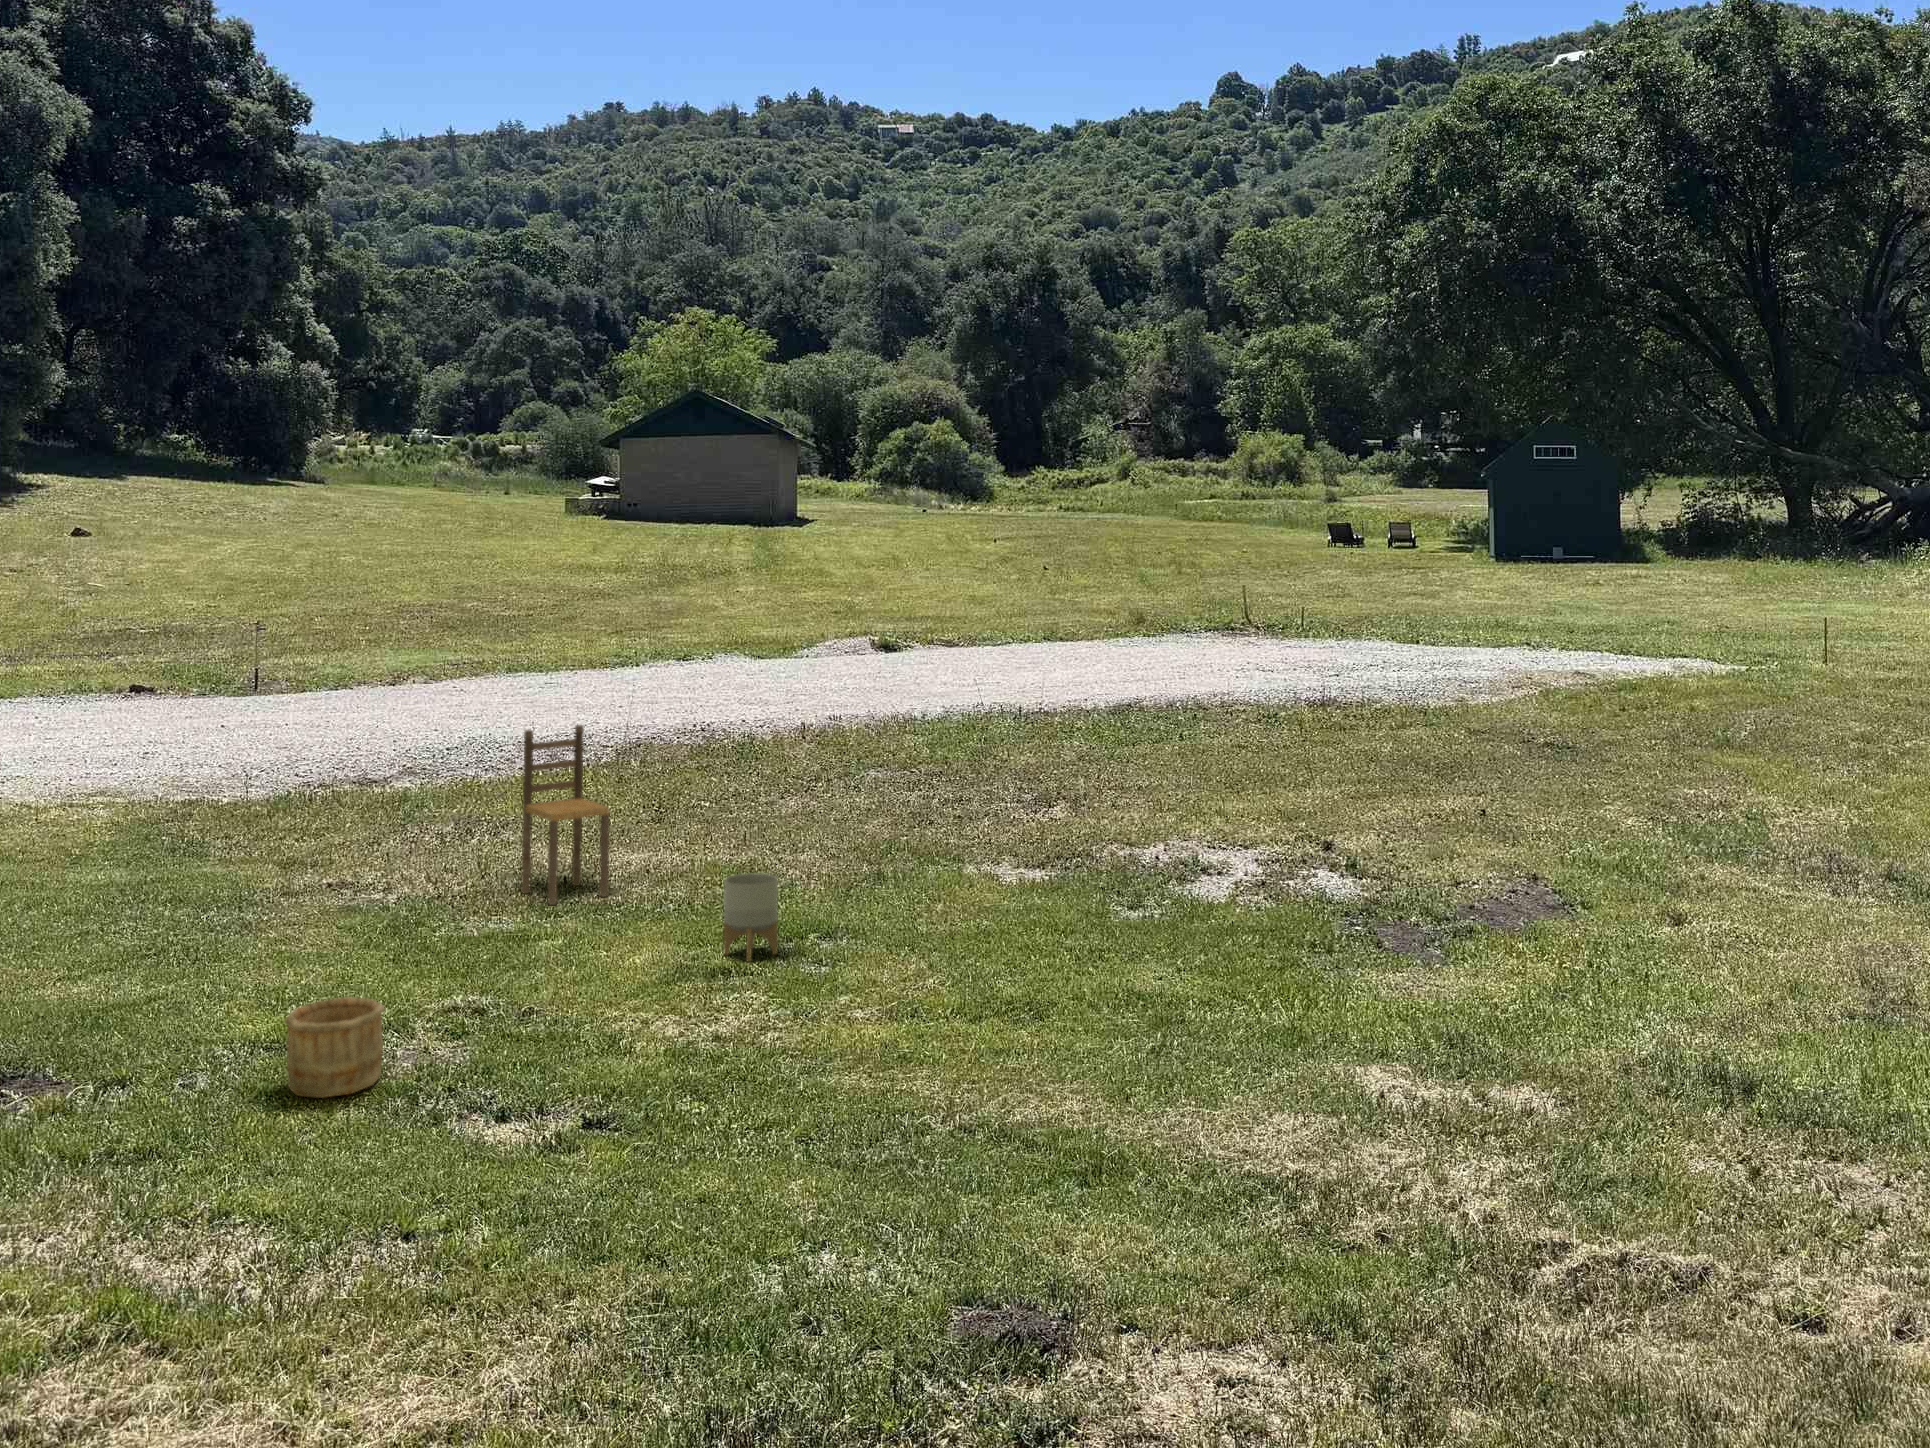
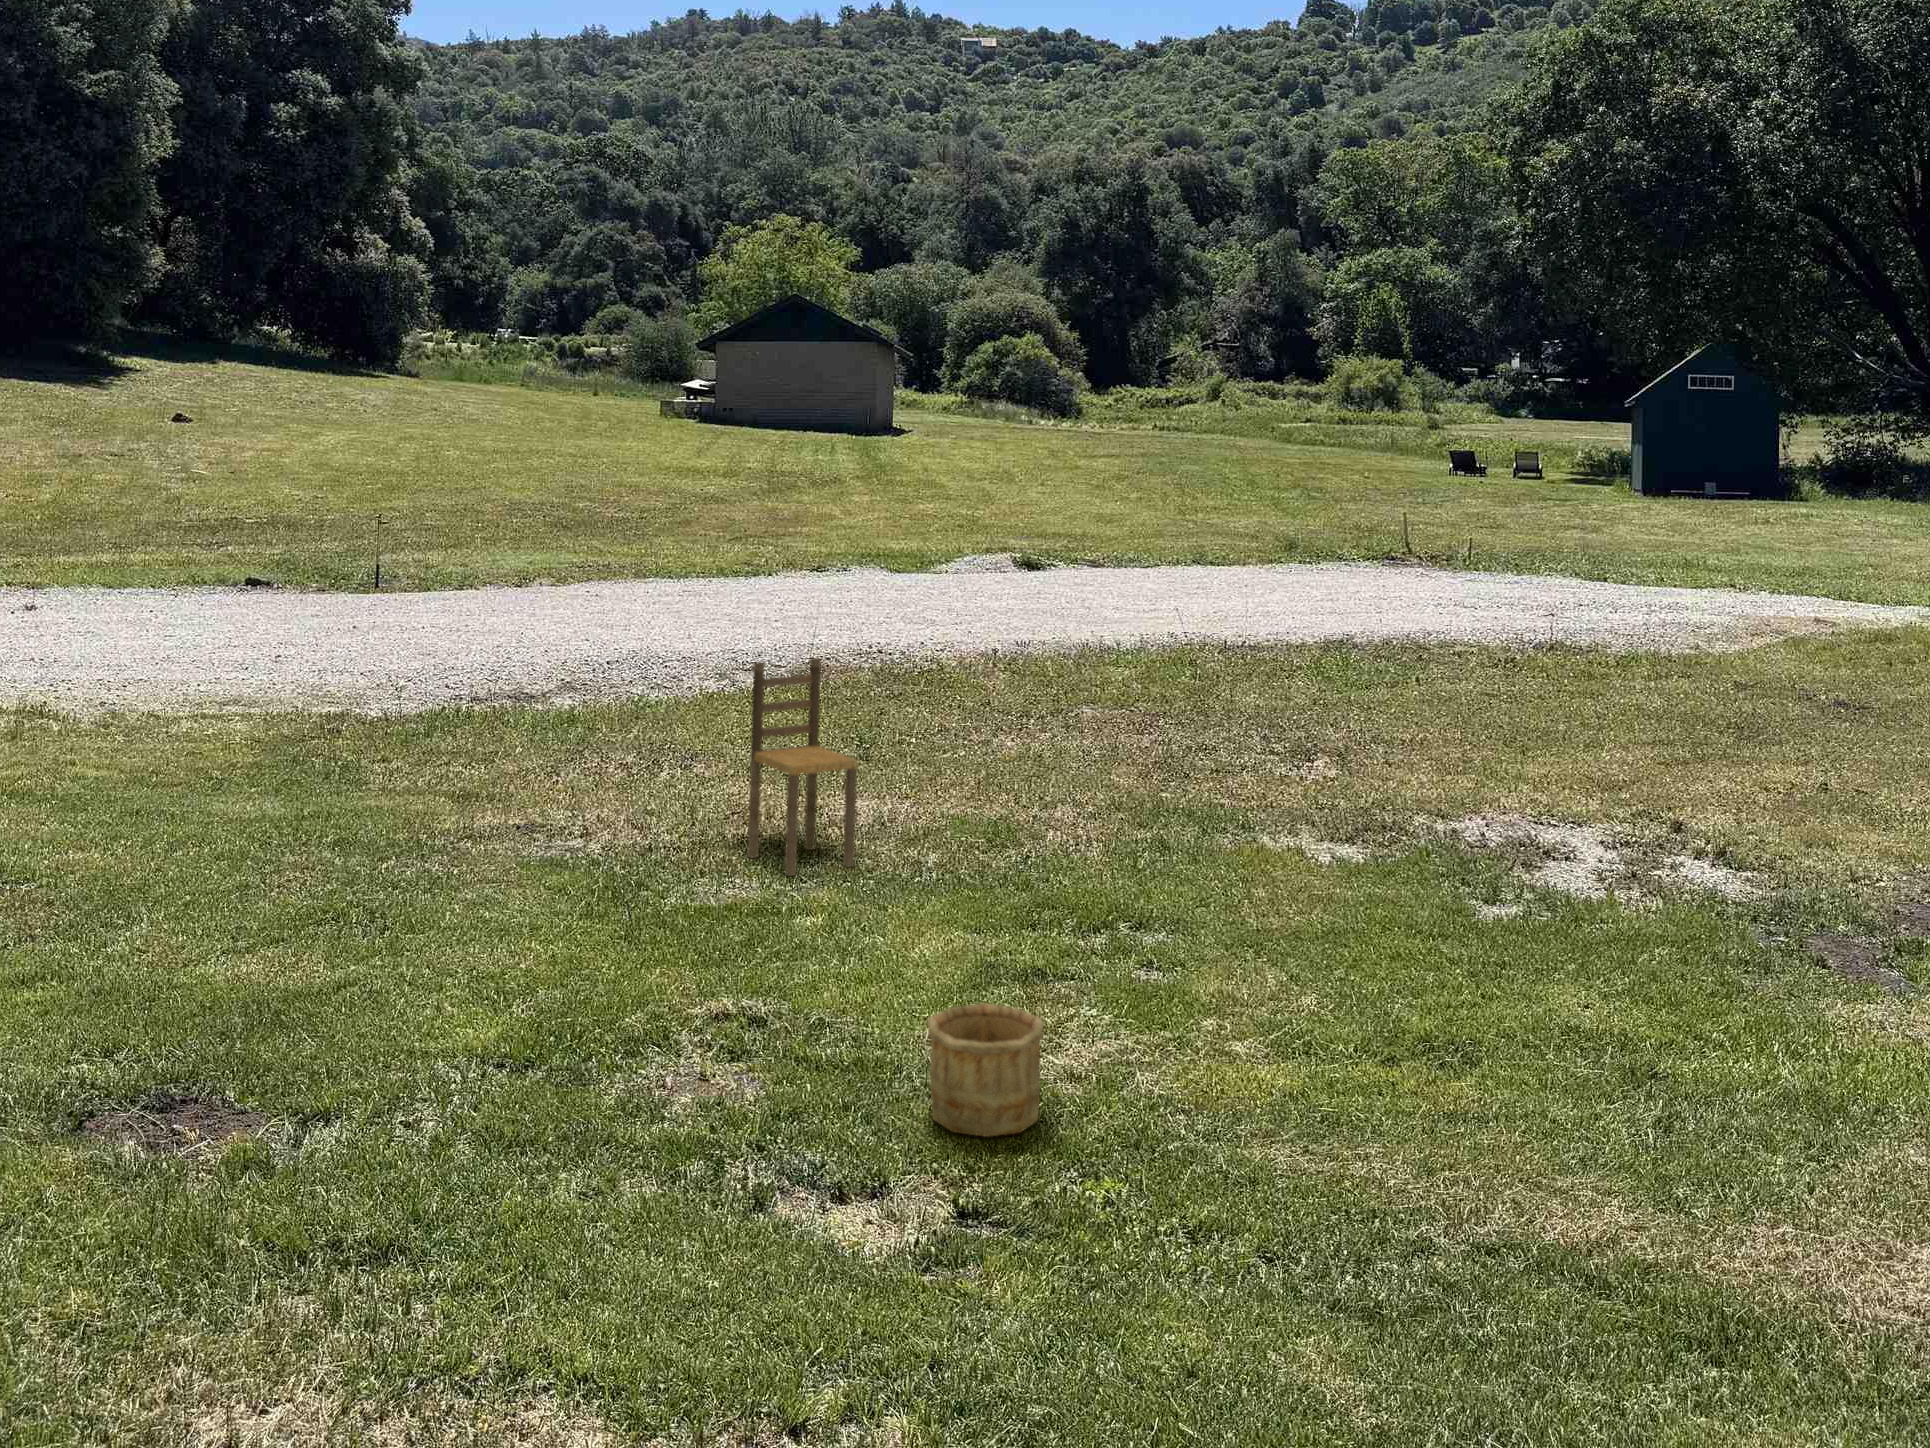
planter: present [724,873,778,961] -> none [1030,857,1100,970]
wooden bucket: present [285,997,385,1098] -> present [927,1003,1044,1137]

